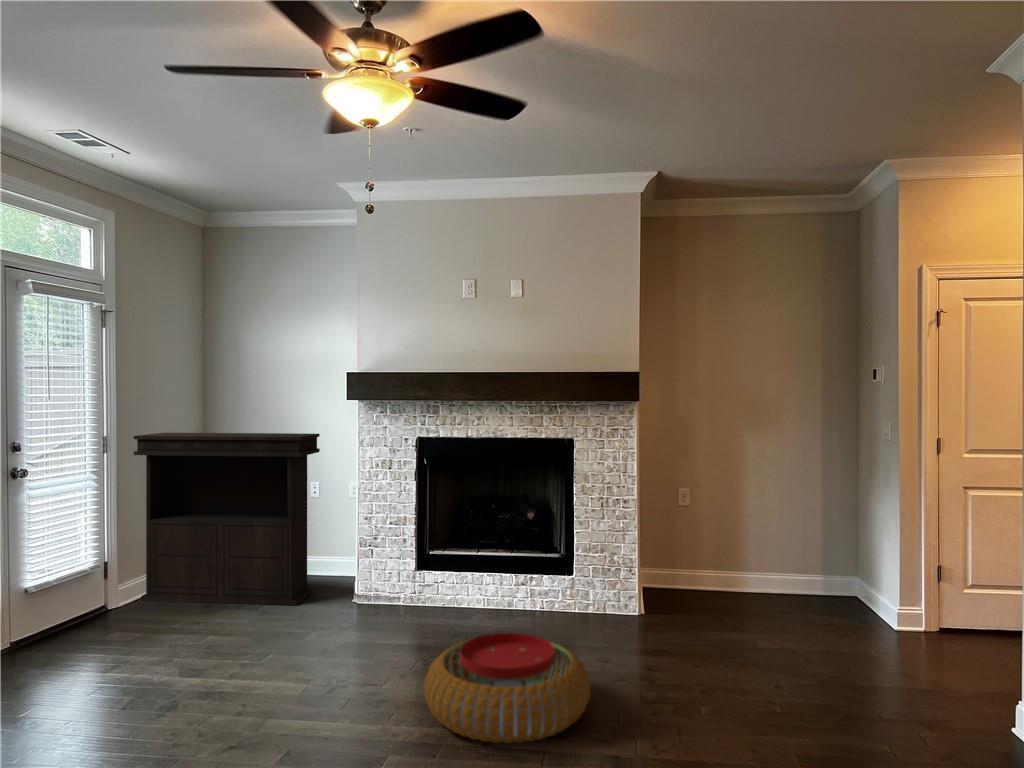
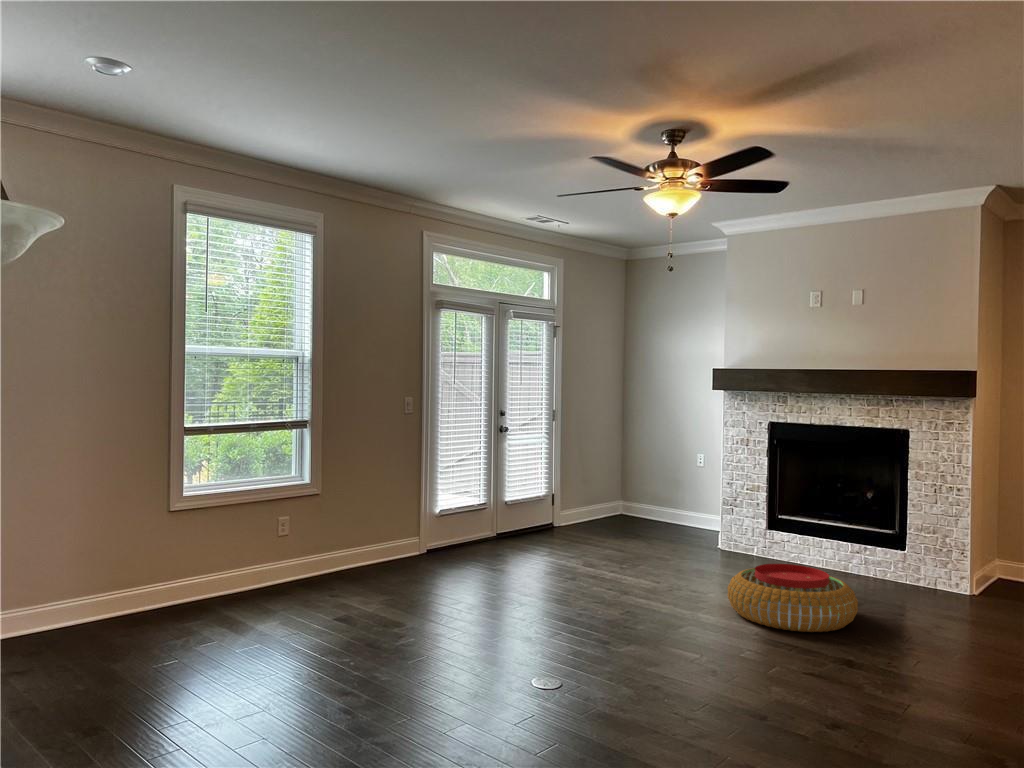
console table: present [134,433,320,605] -> none [572,412,698,544]

